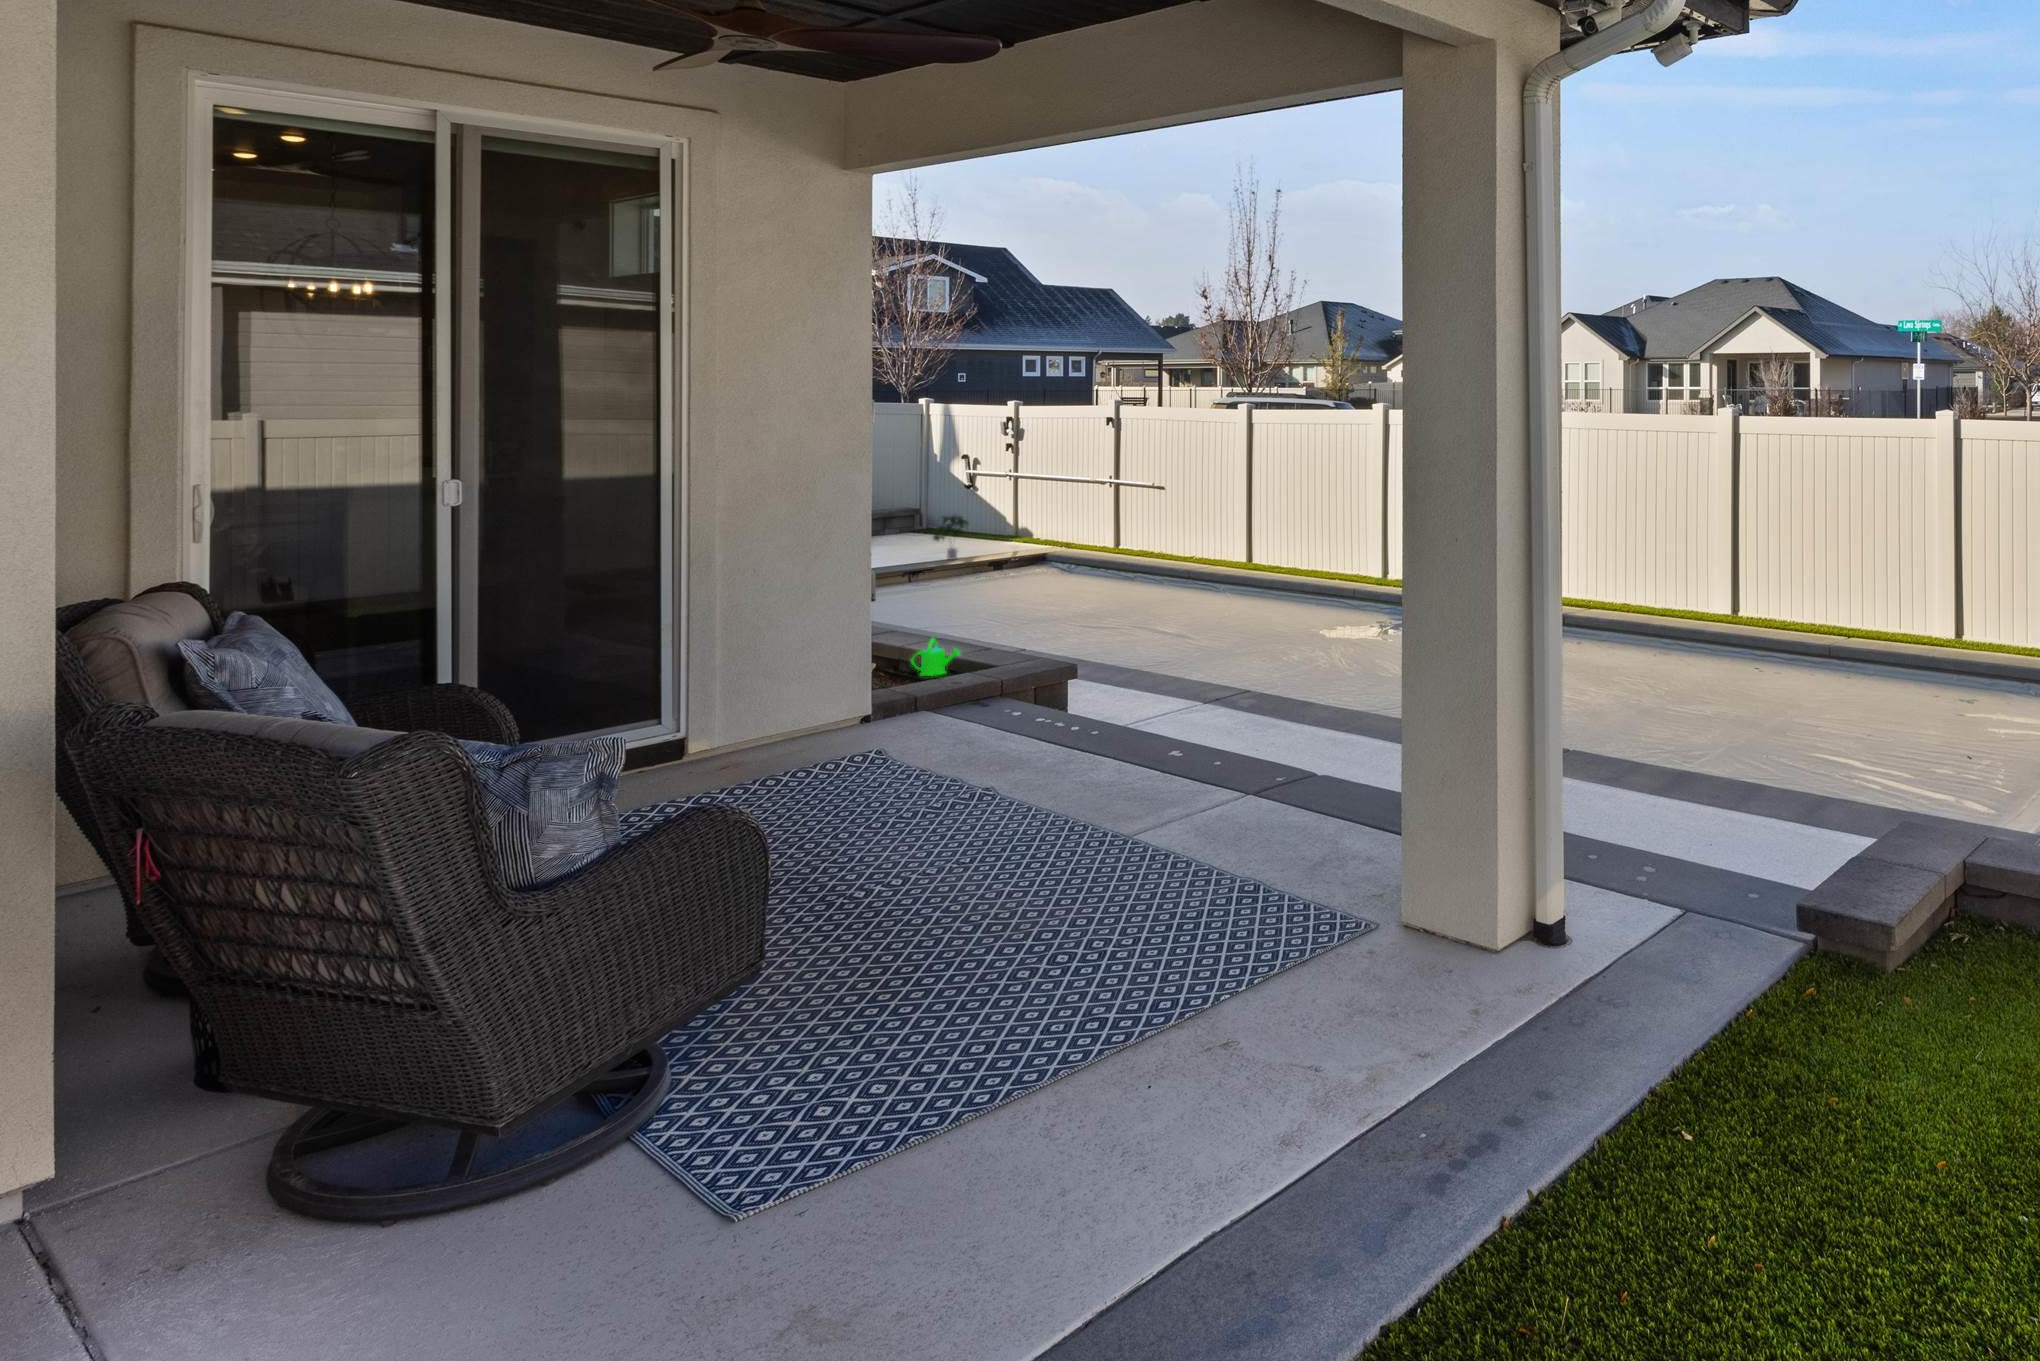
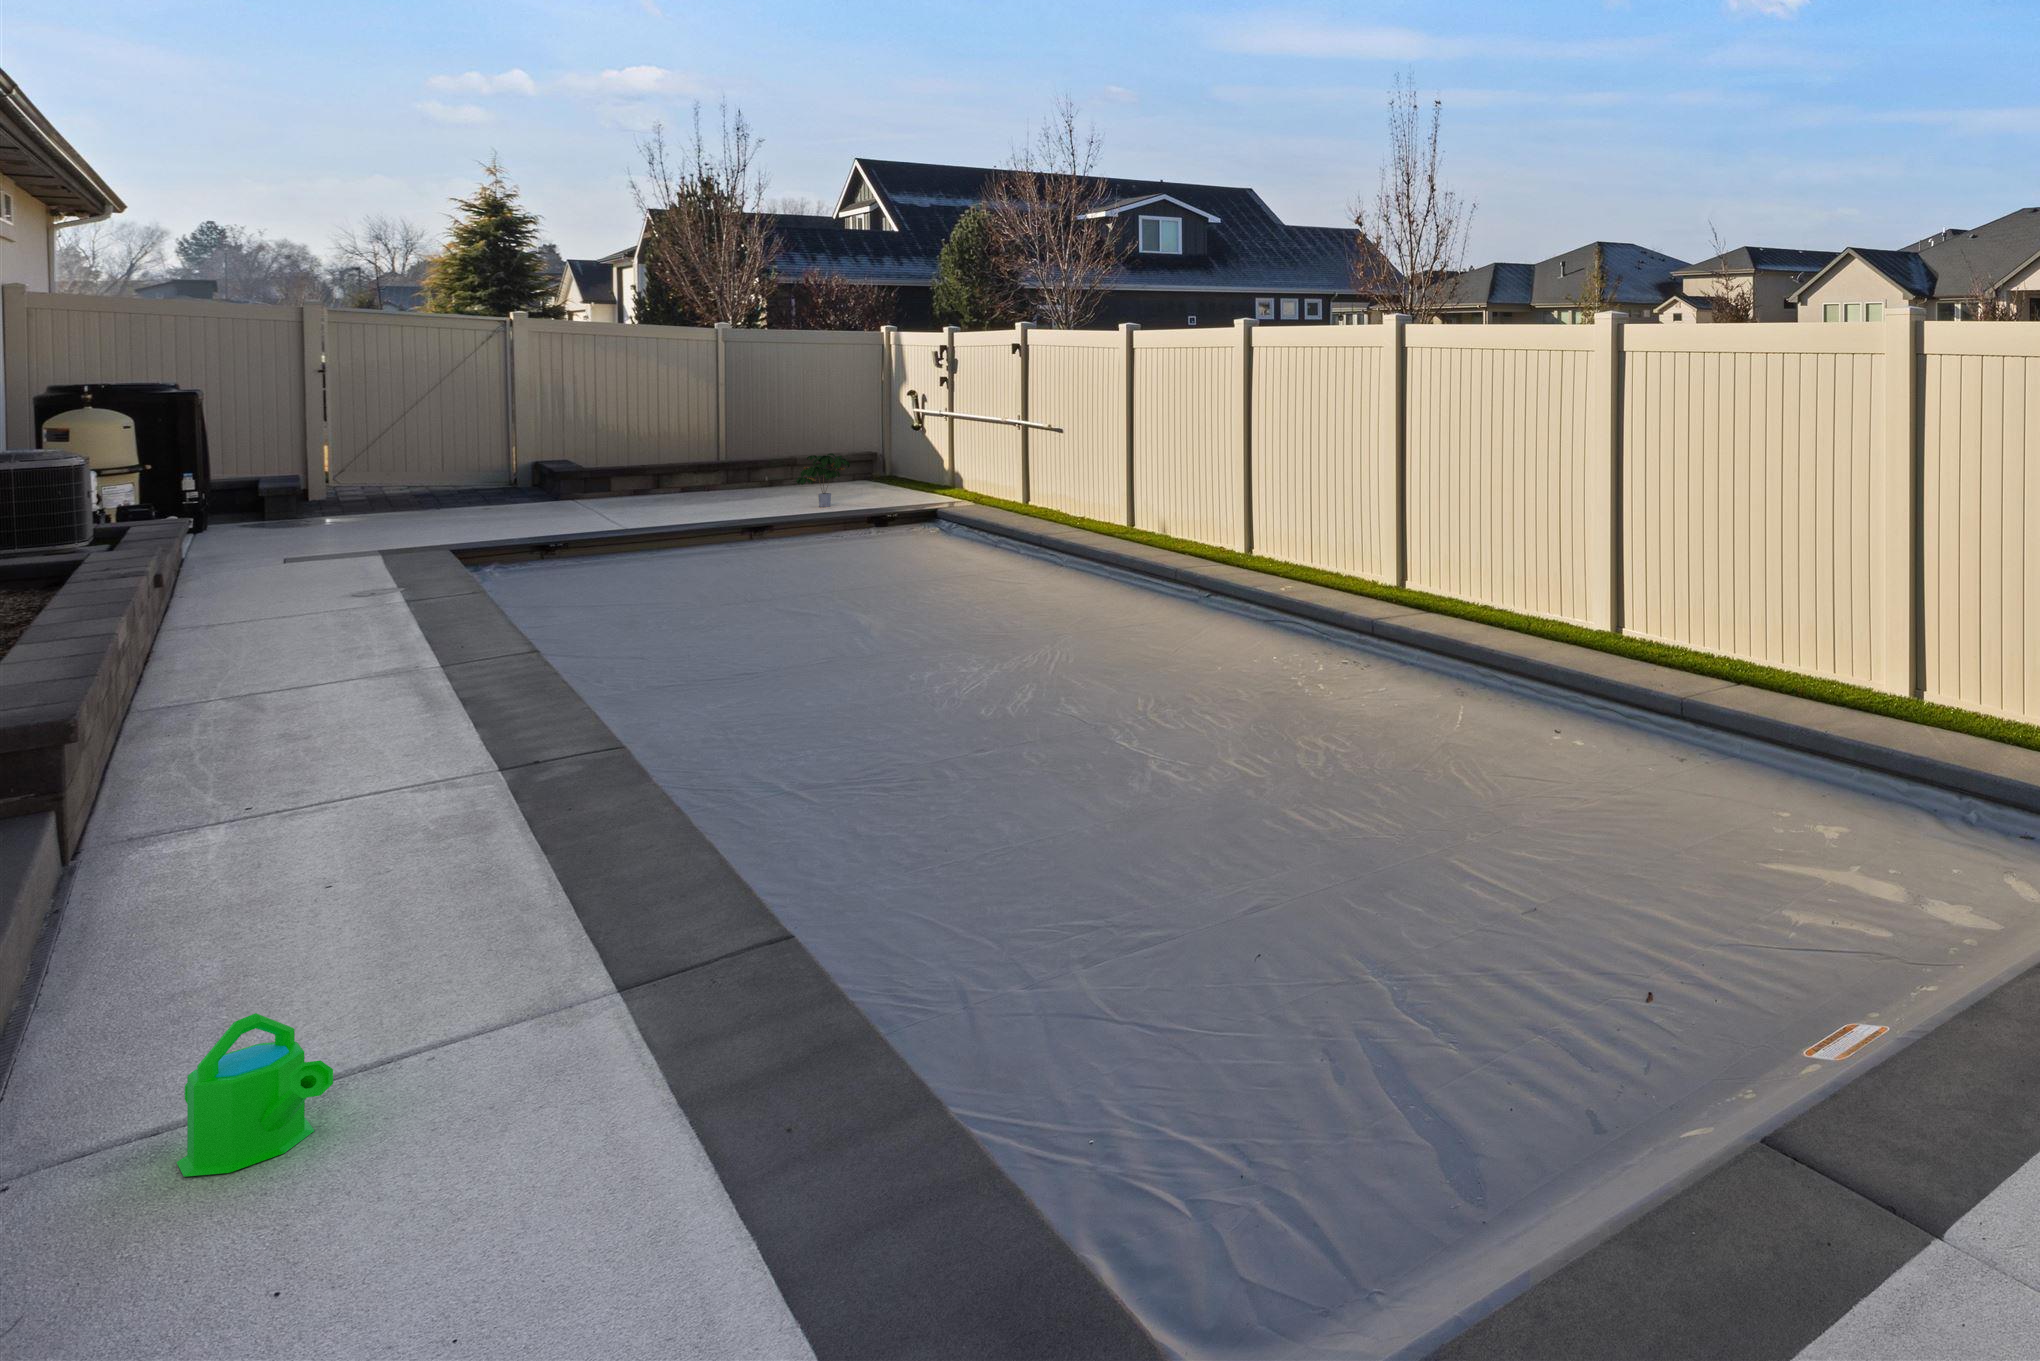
watering can: present [911,638,960,676] -> present [177,1013,333,1177]

